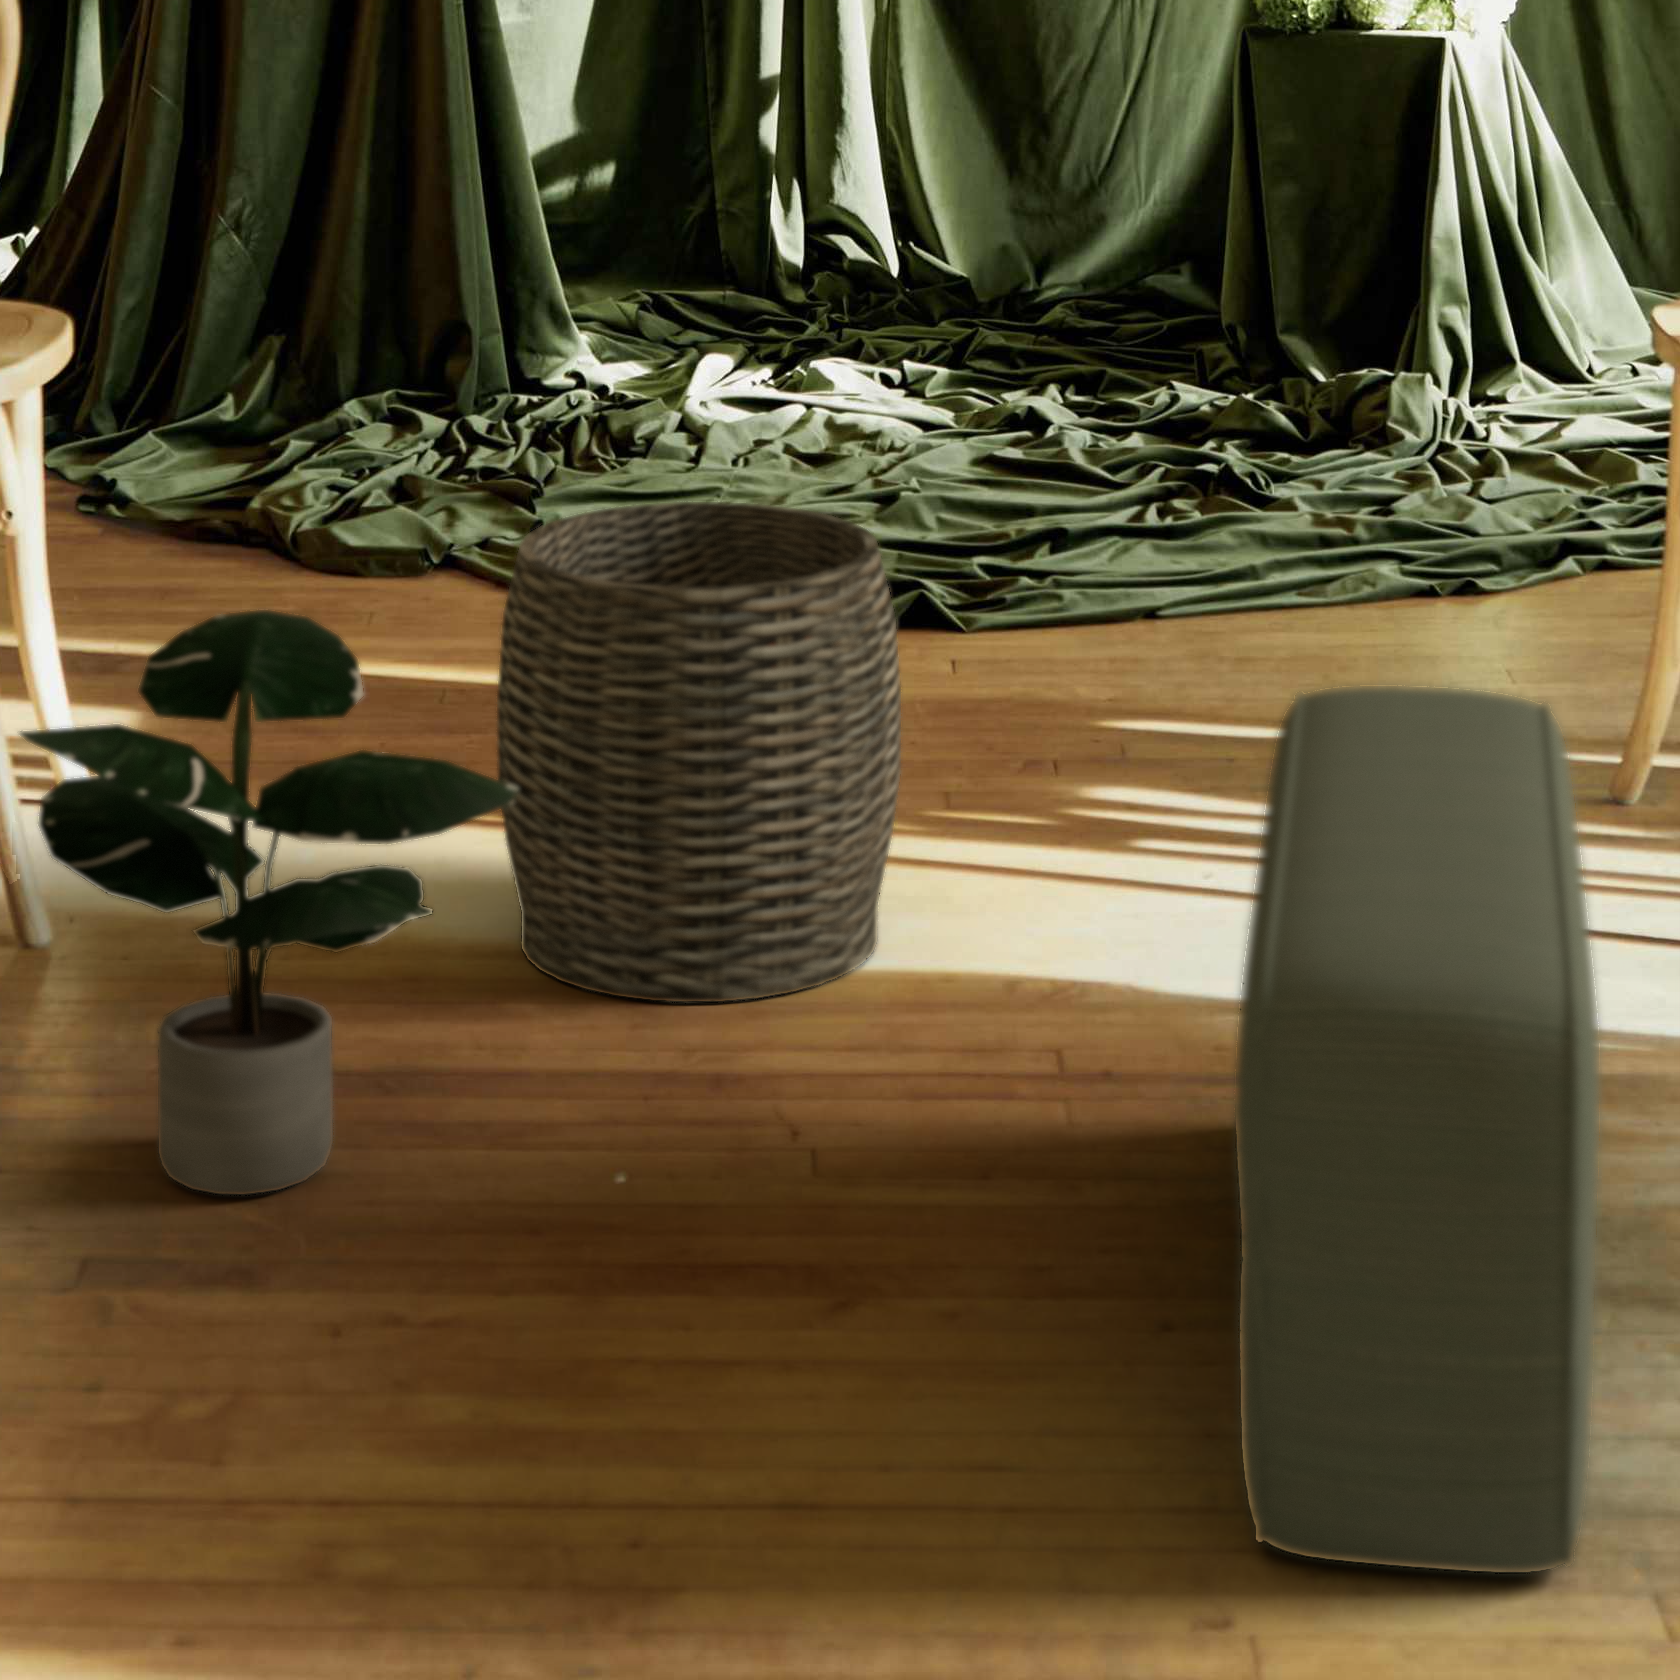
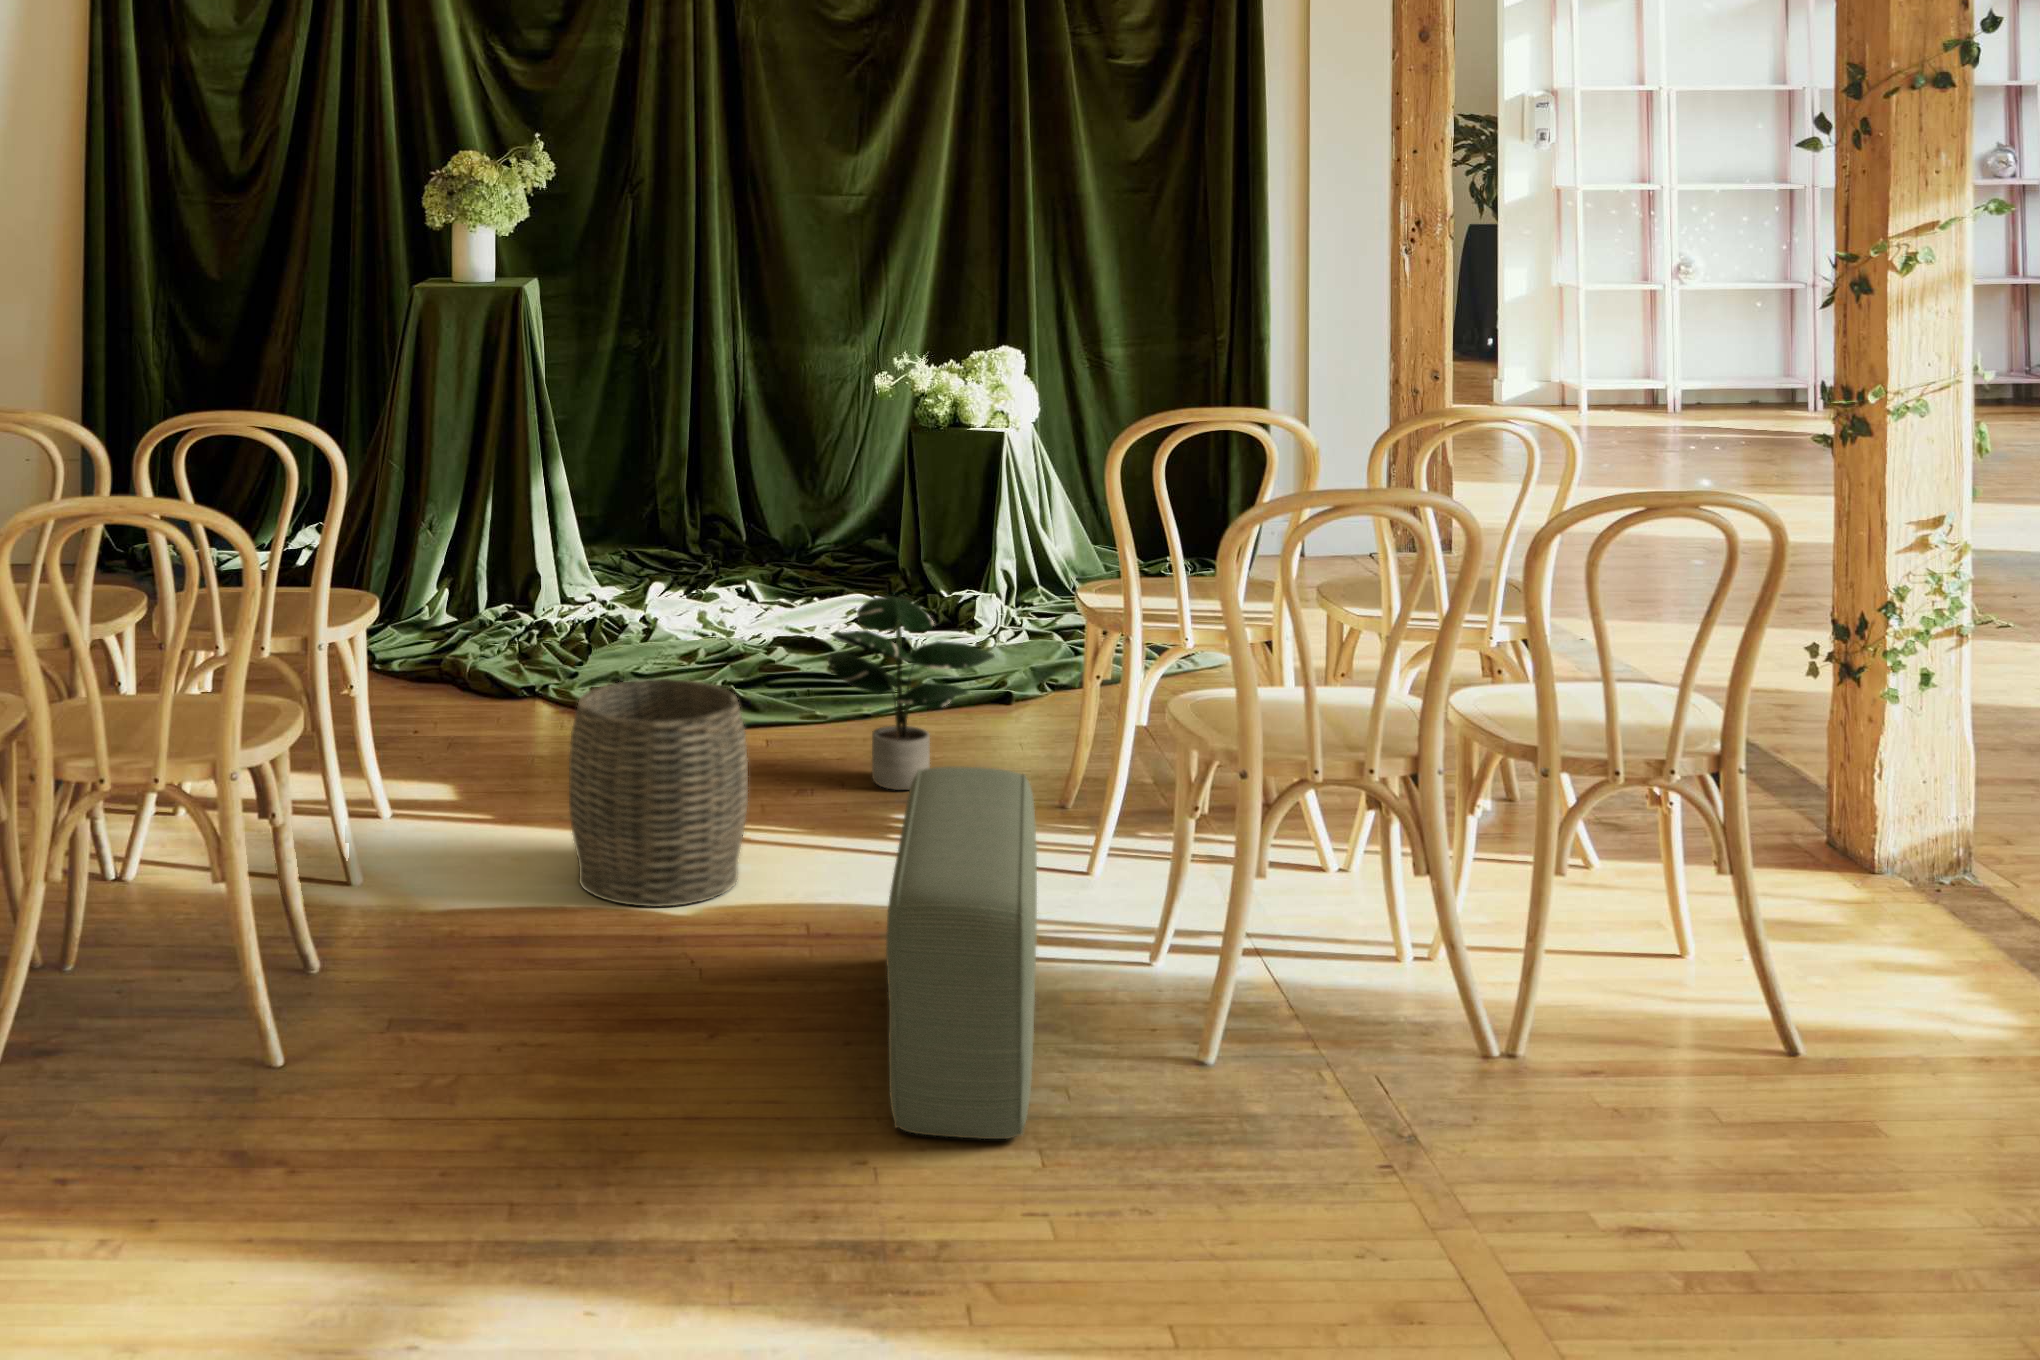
potted plant: present [20,610,518,1195] -> present [828,596,994,790]

